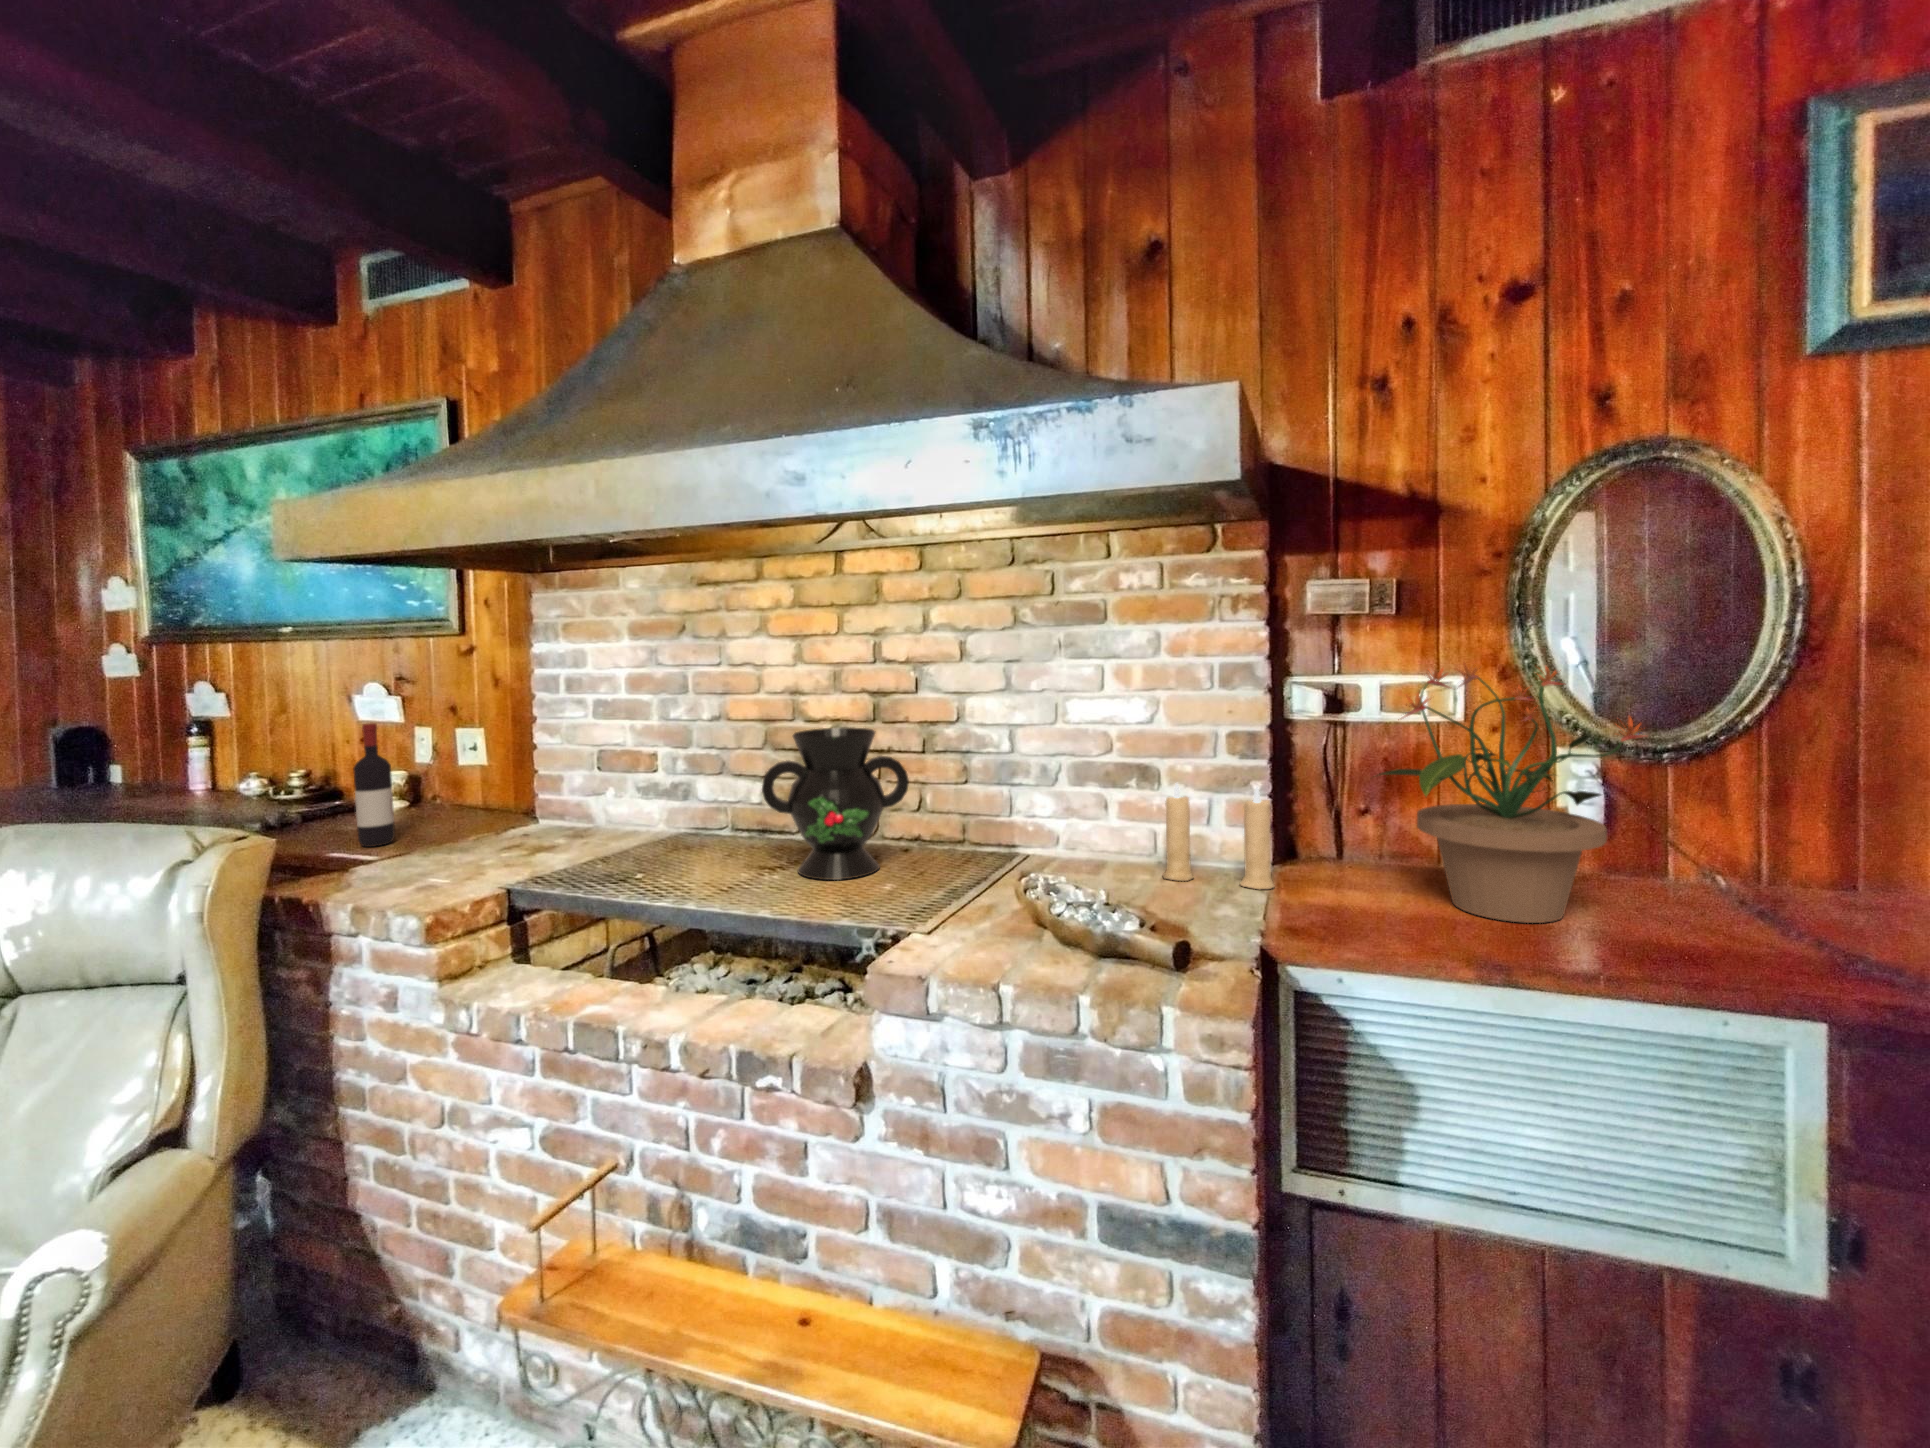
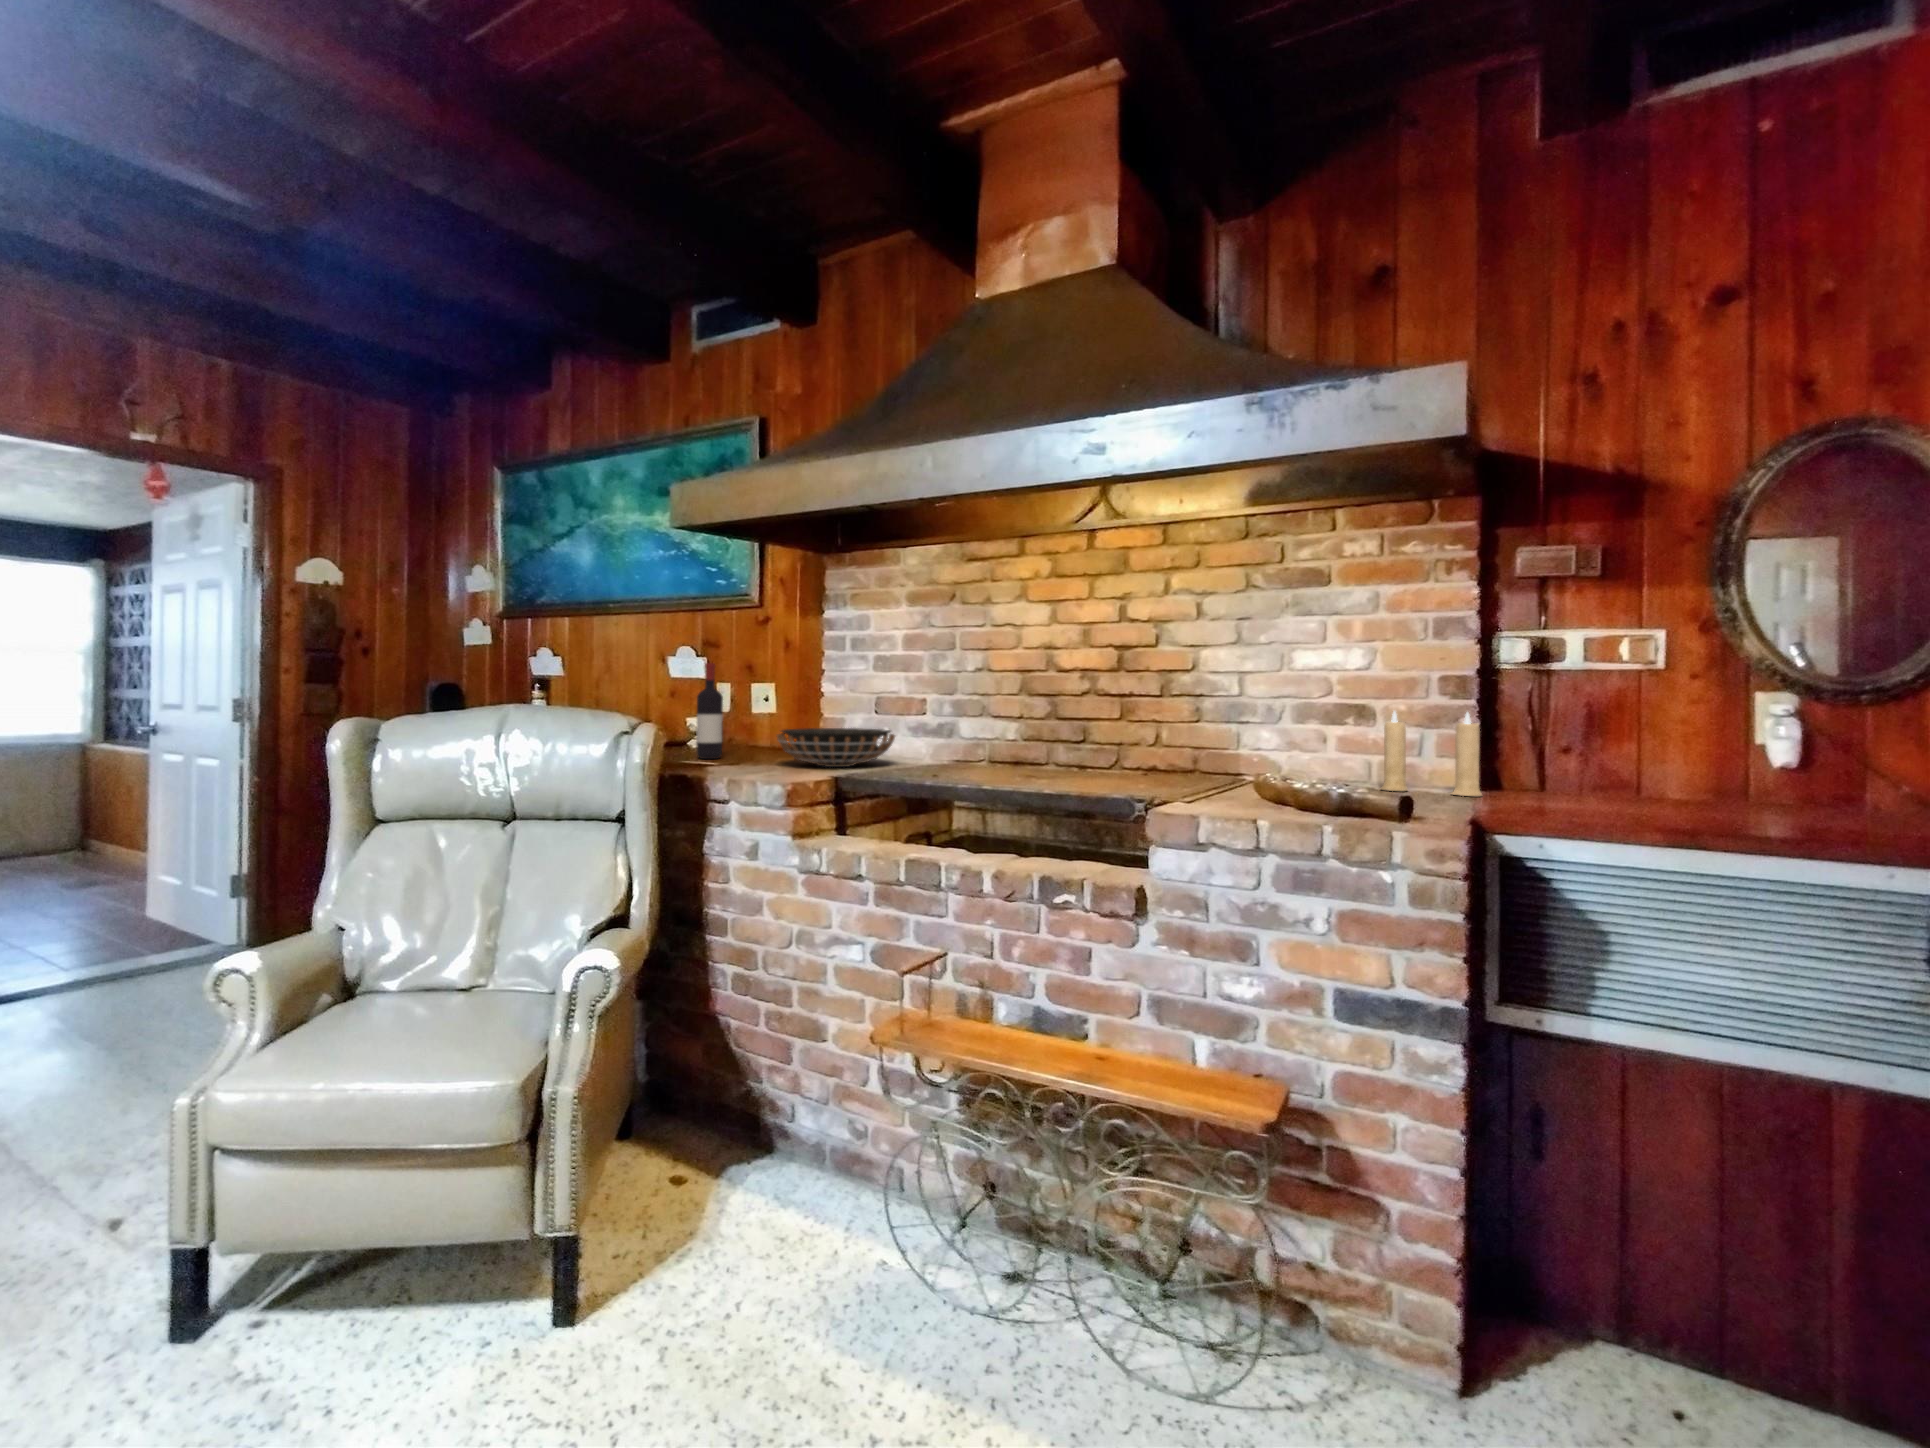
potted plant: present [1379,663,1645,923] -> none [1571,607,1827,815]
decorative vase: present [762,728,909,880] -> none [1036,666,1157,781]
decorative bowl: none [443,798,607,859] -> present [777,728,895,767]

